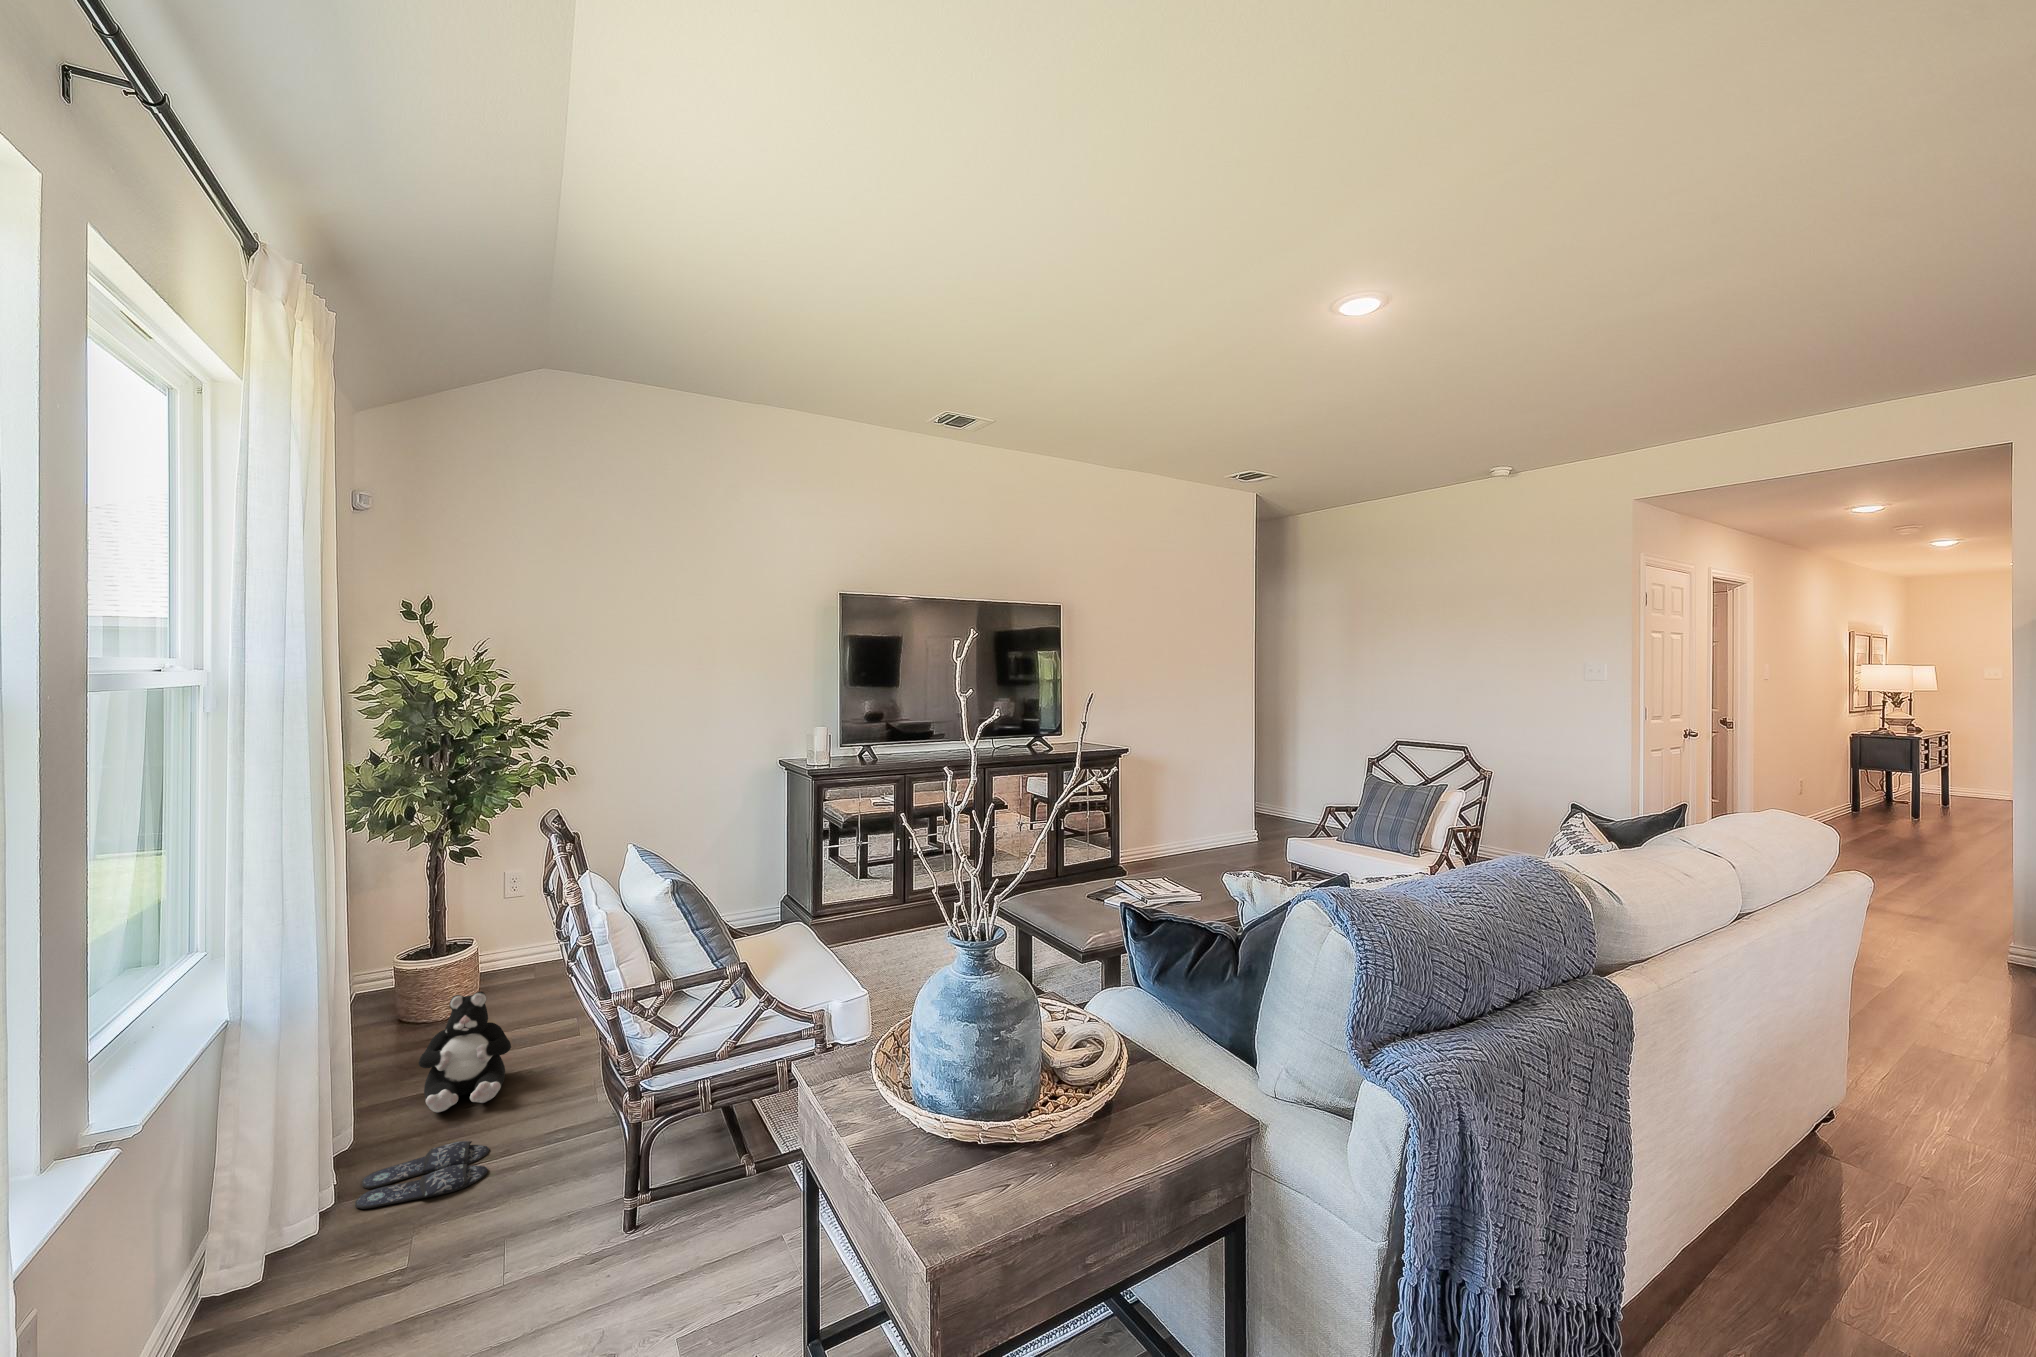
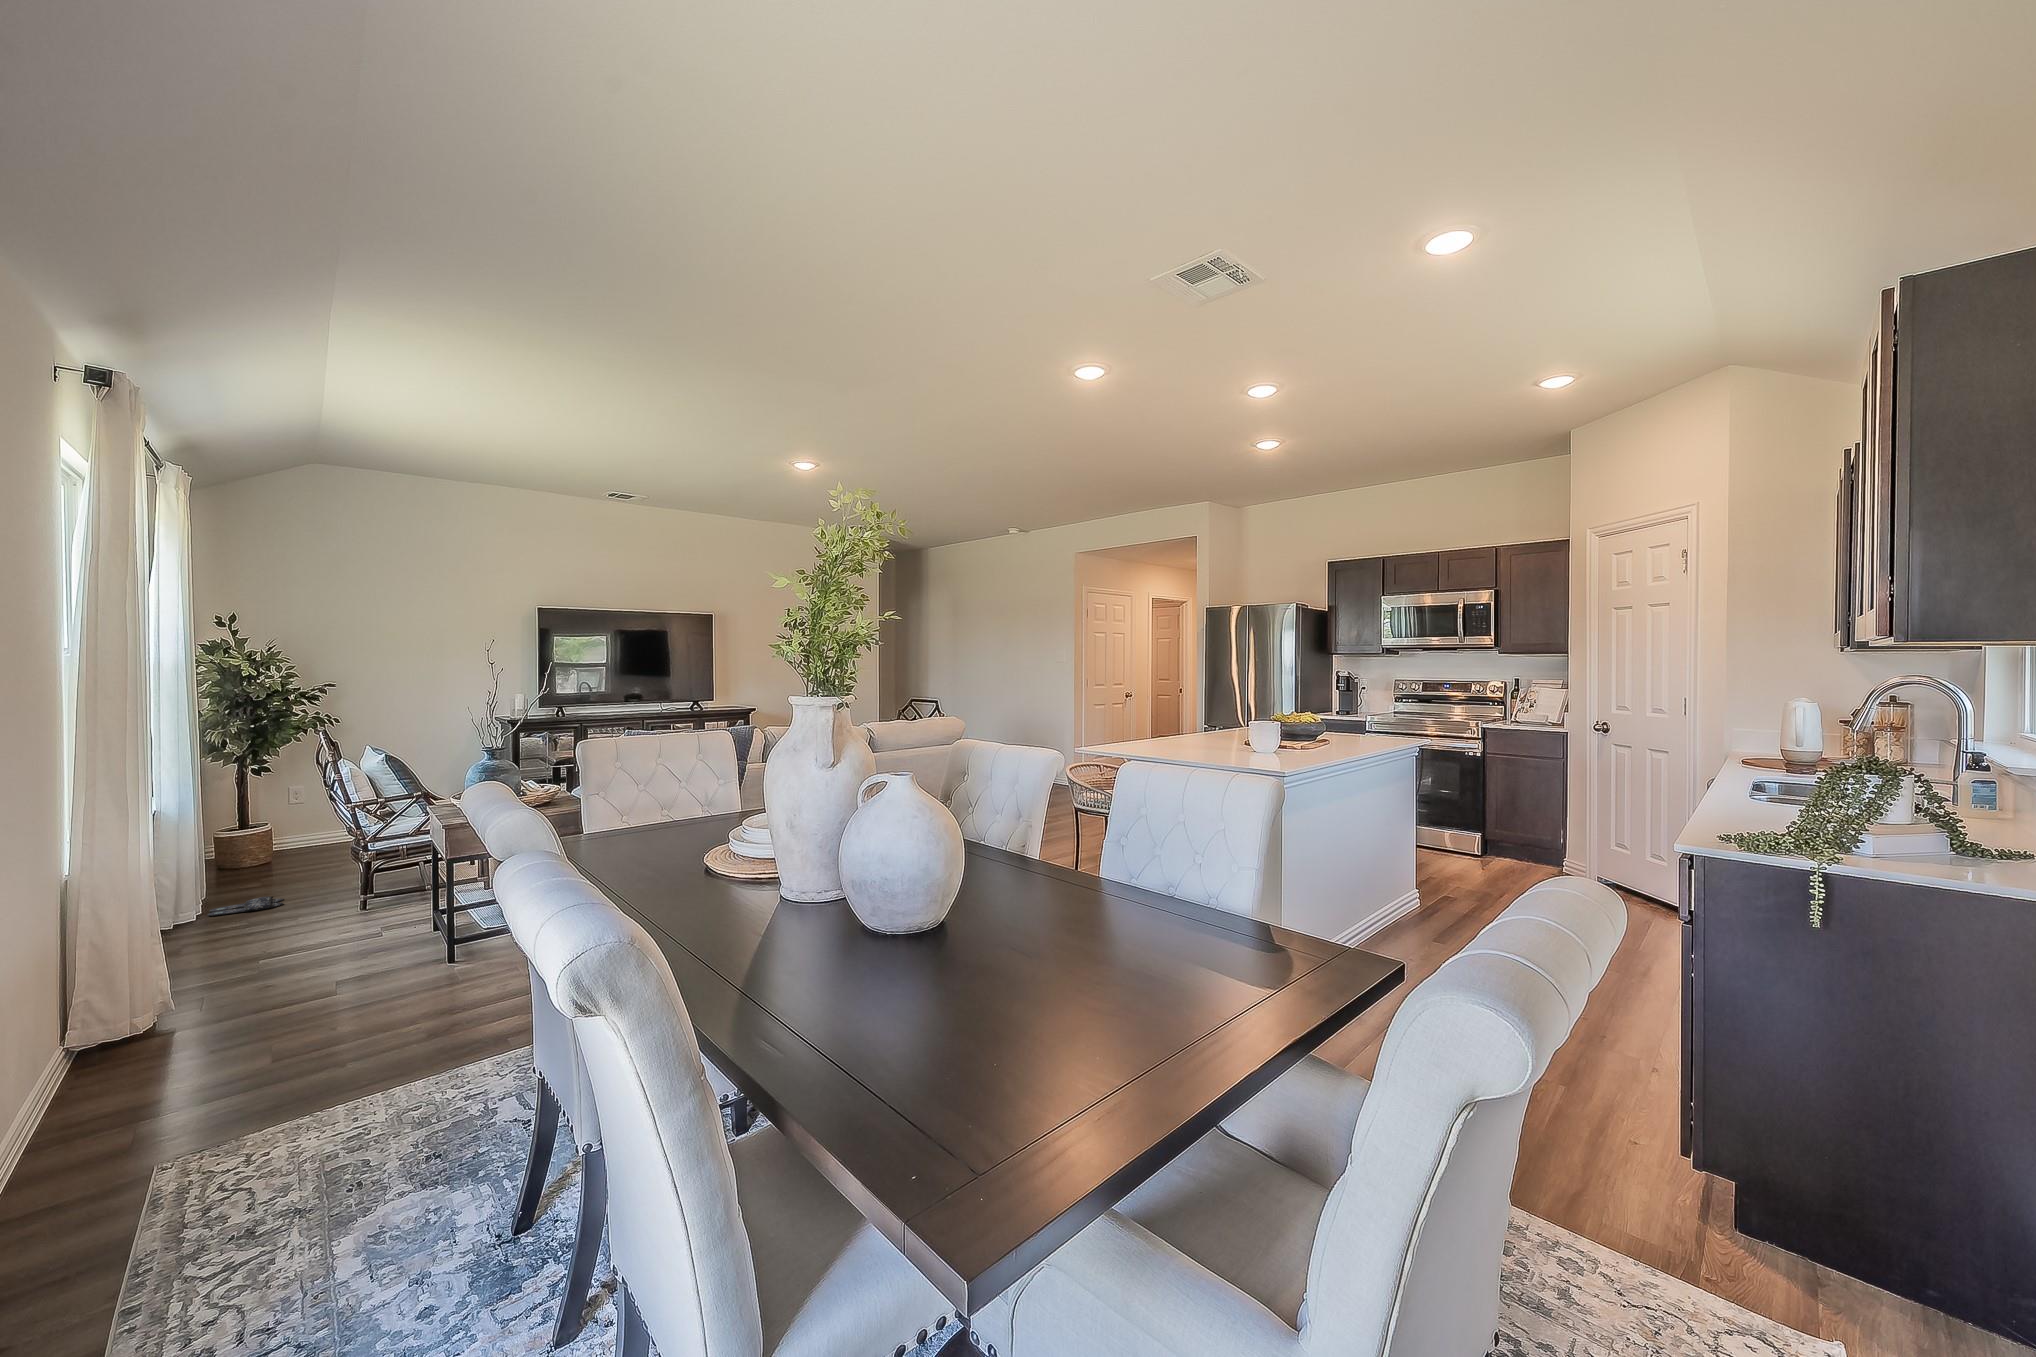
plush toy: present [419,992,511,1112] -> none [237,834,296,892]

